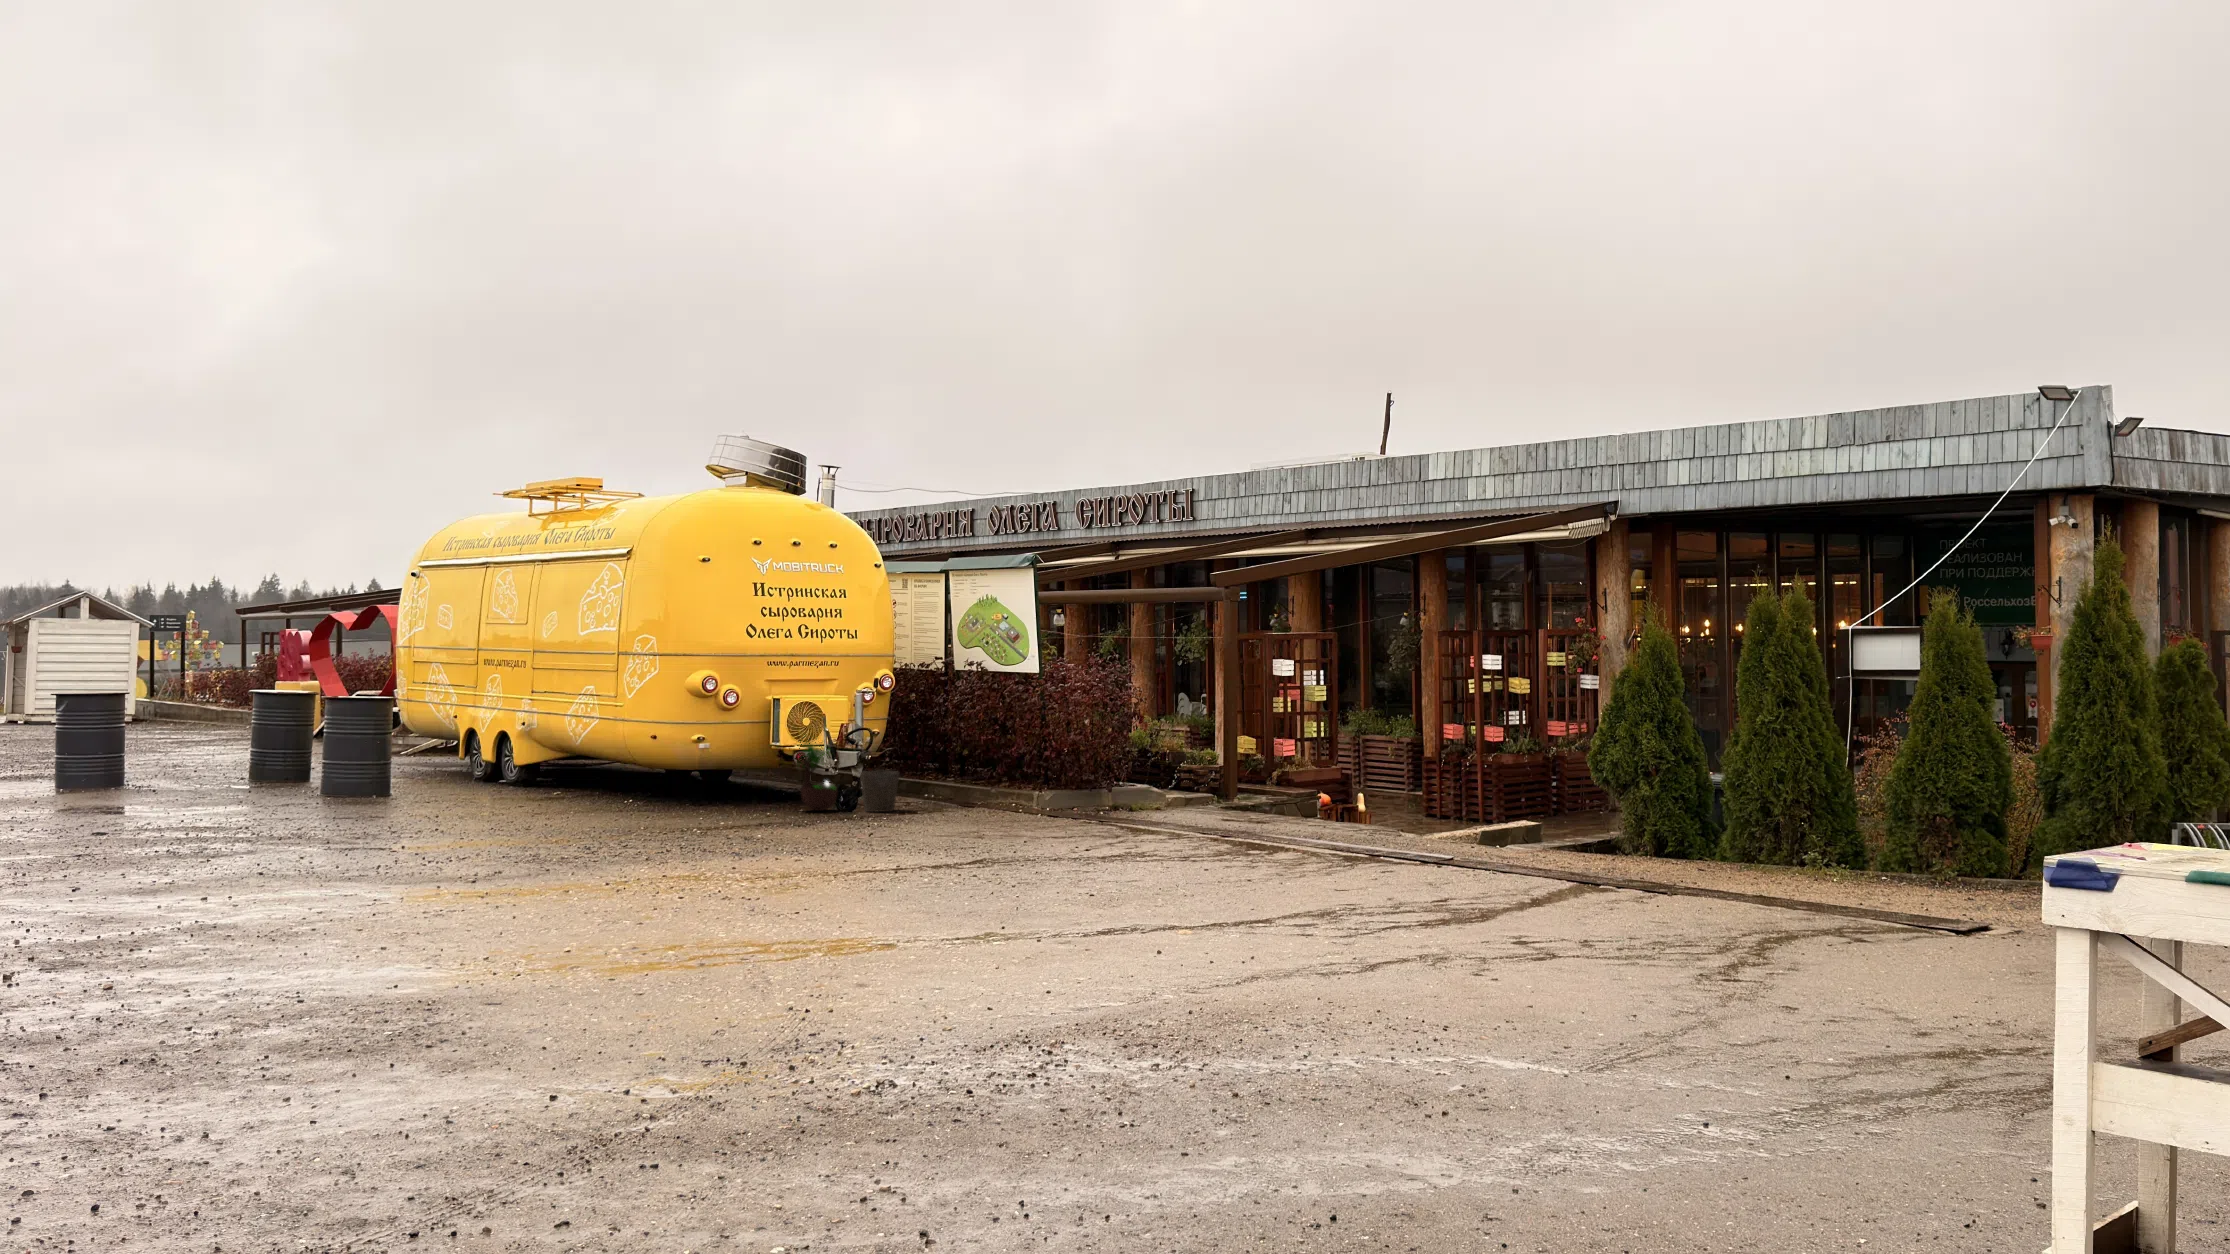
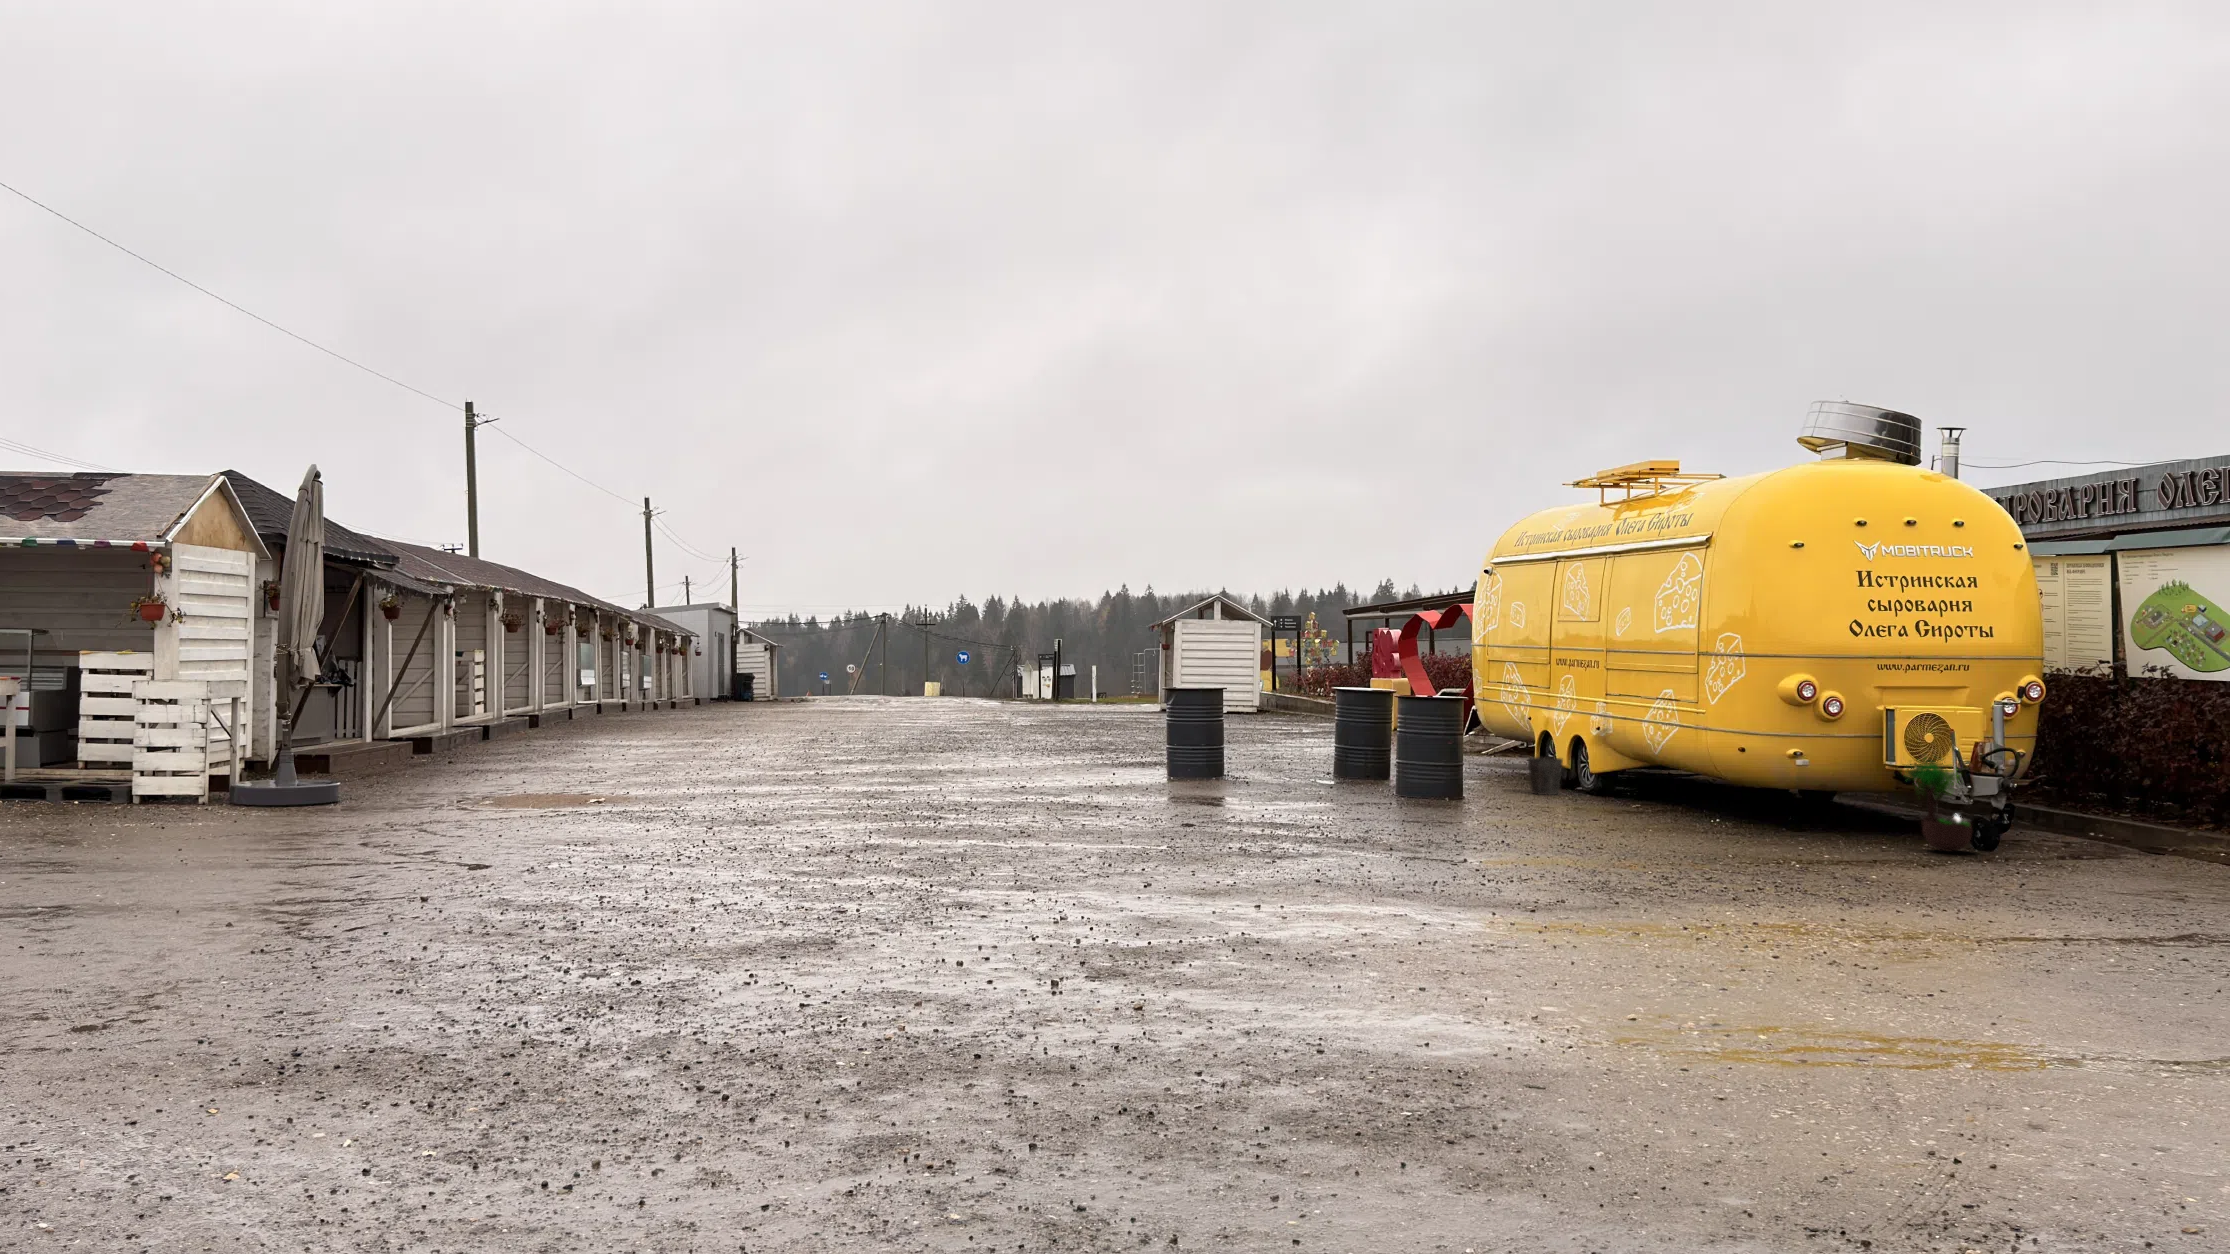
waste bin: present [860,771,900,812] -> present [1528,757,1563,795]

